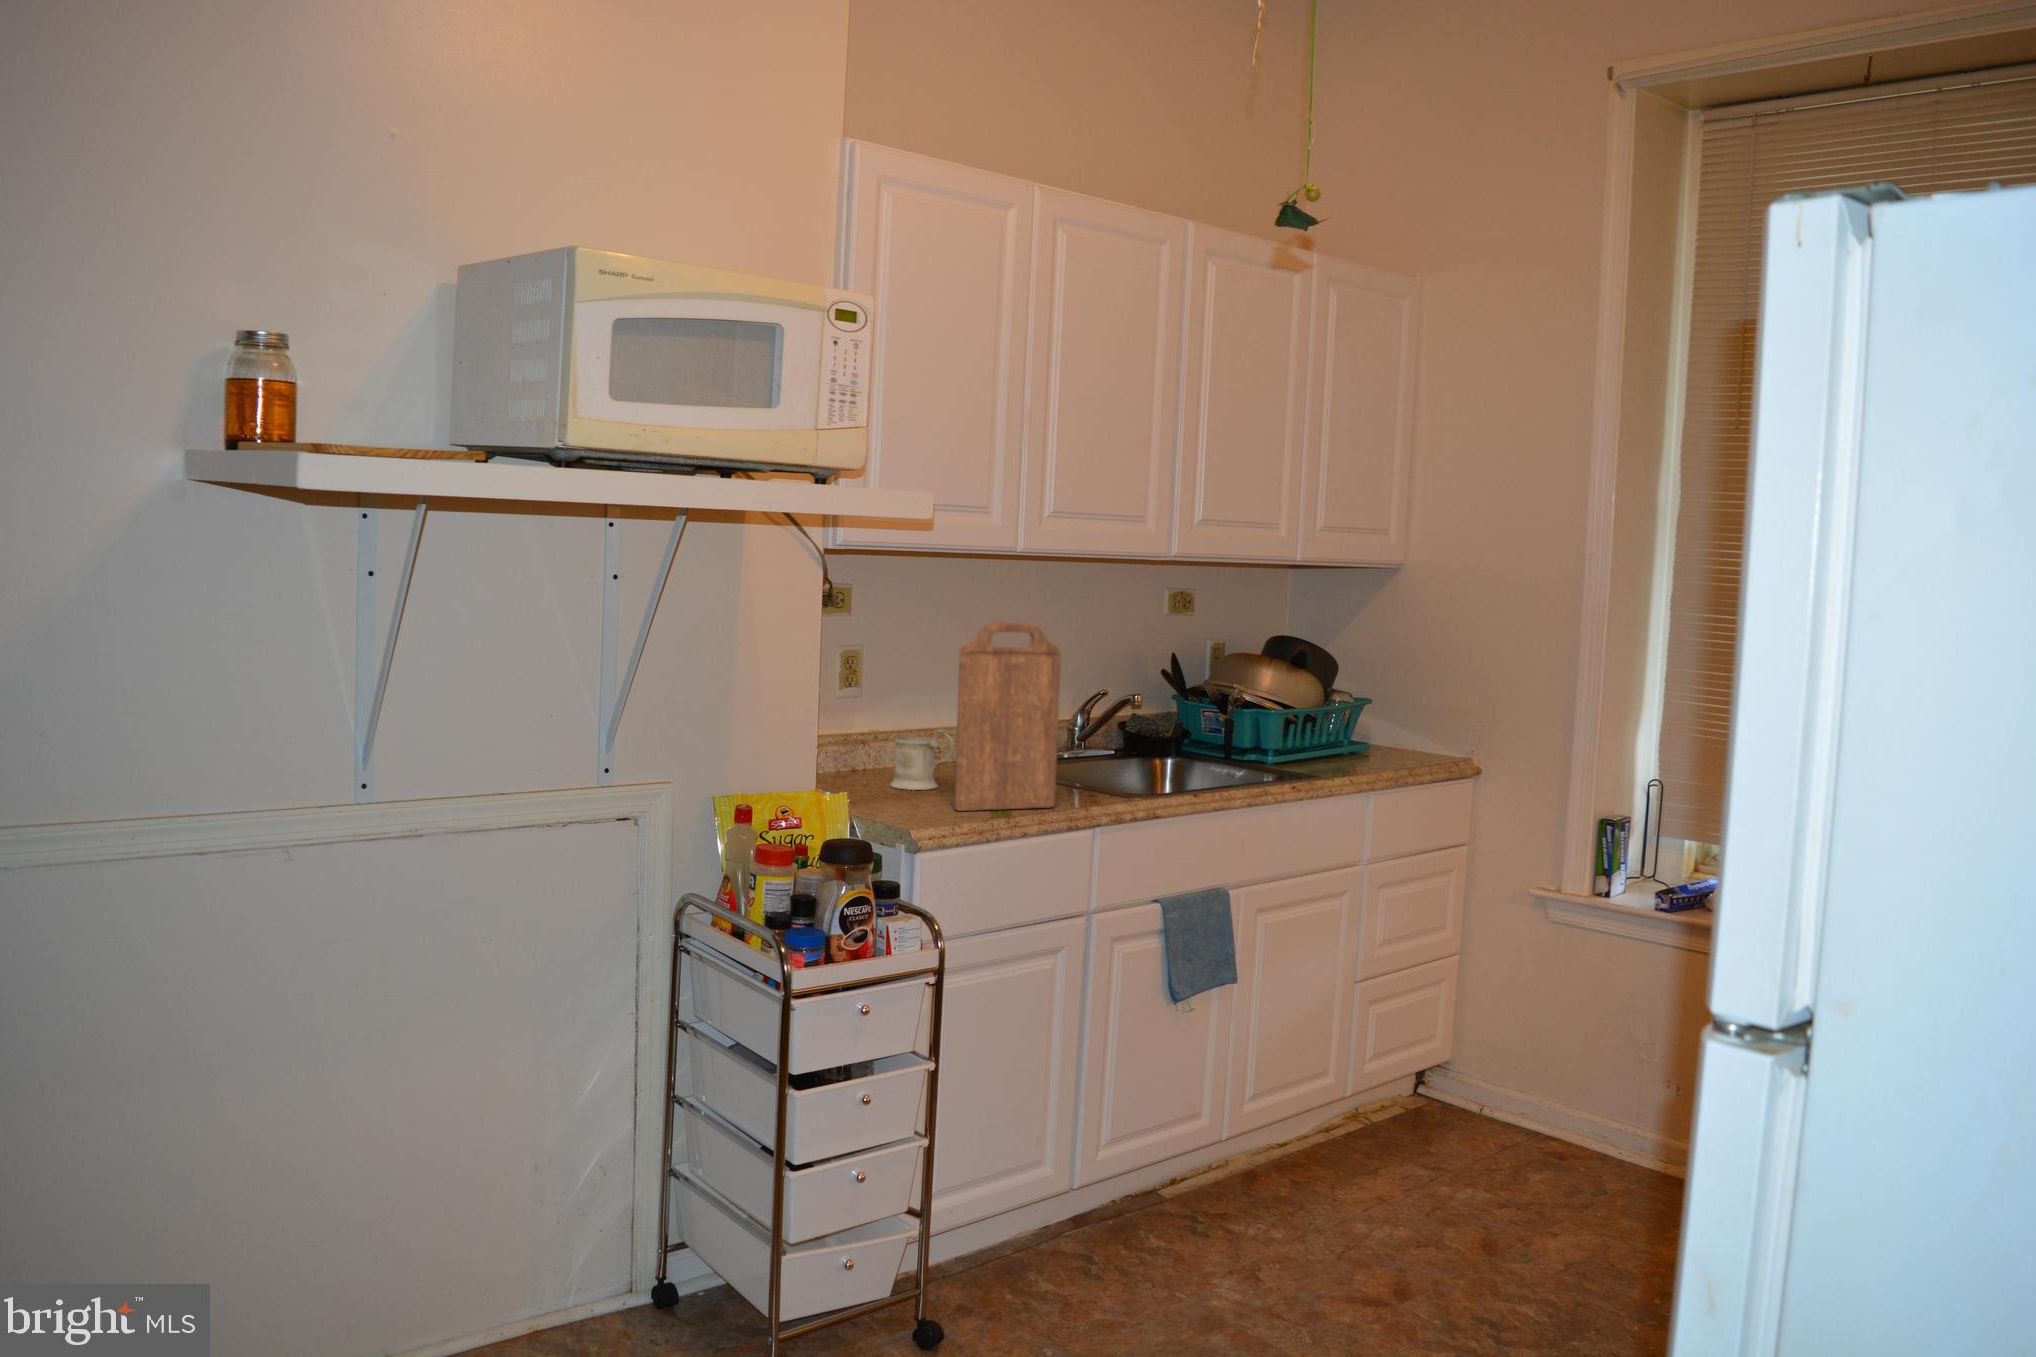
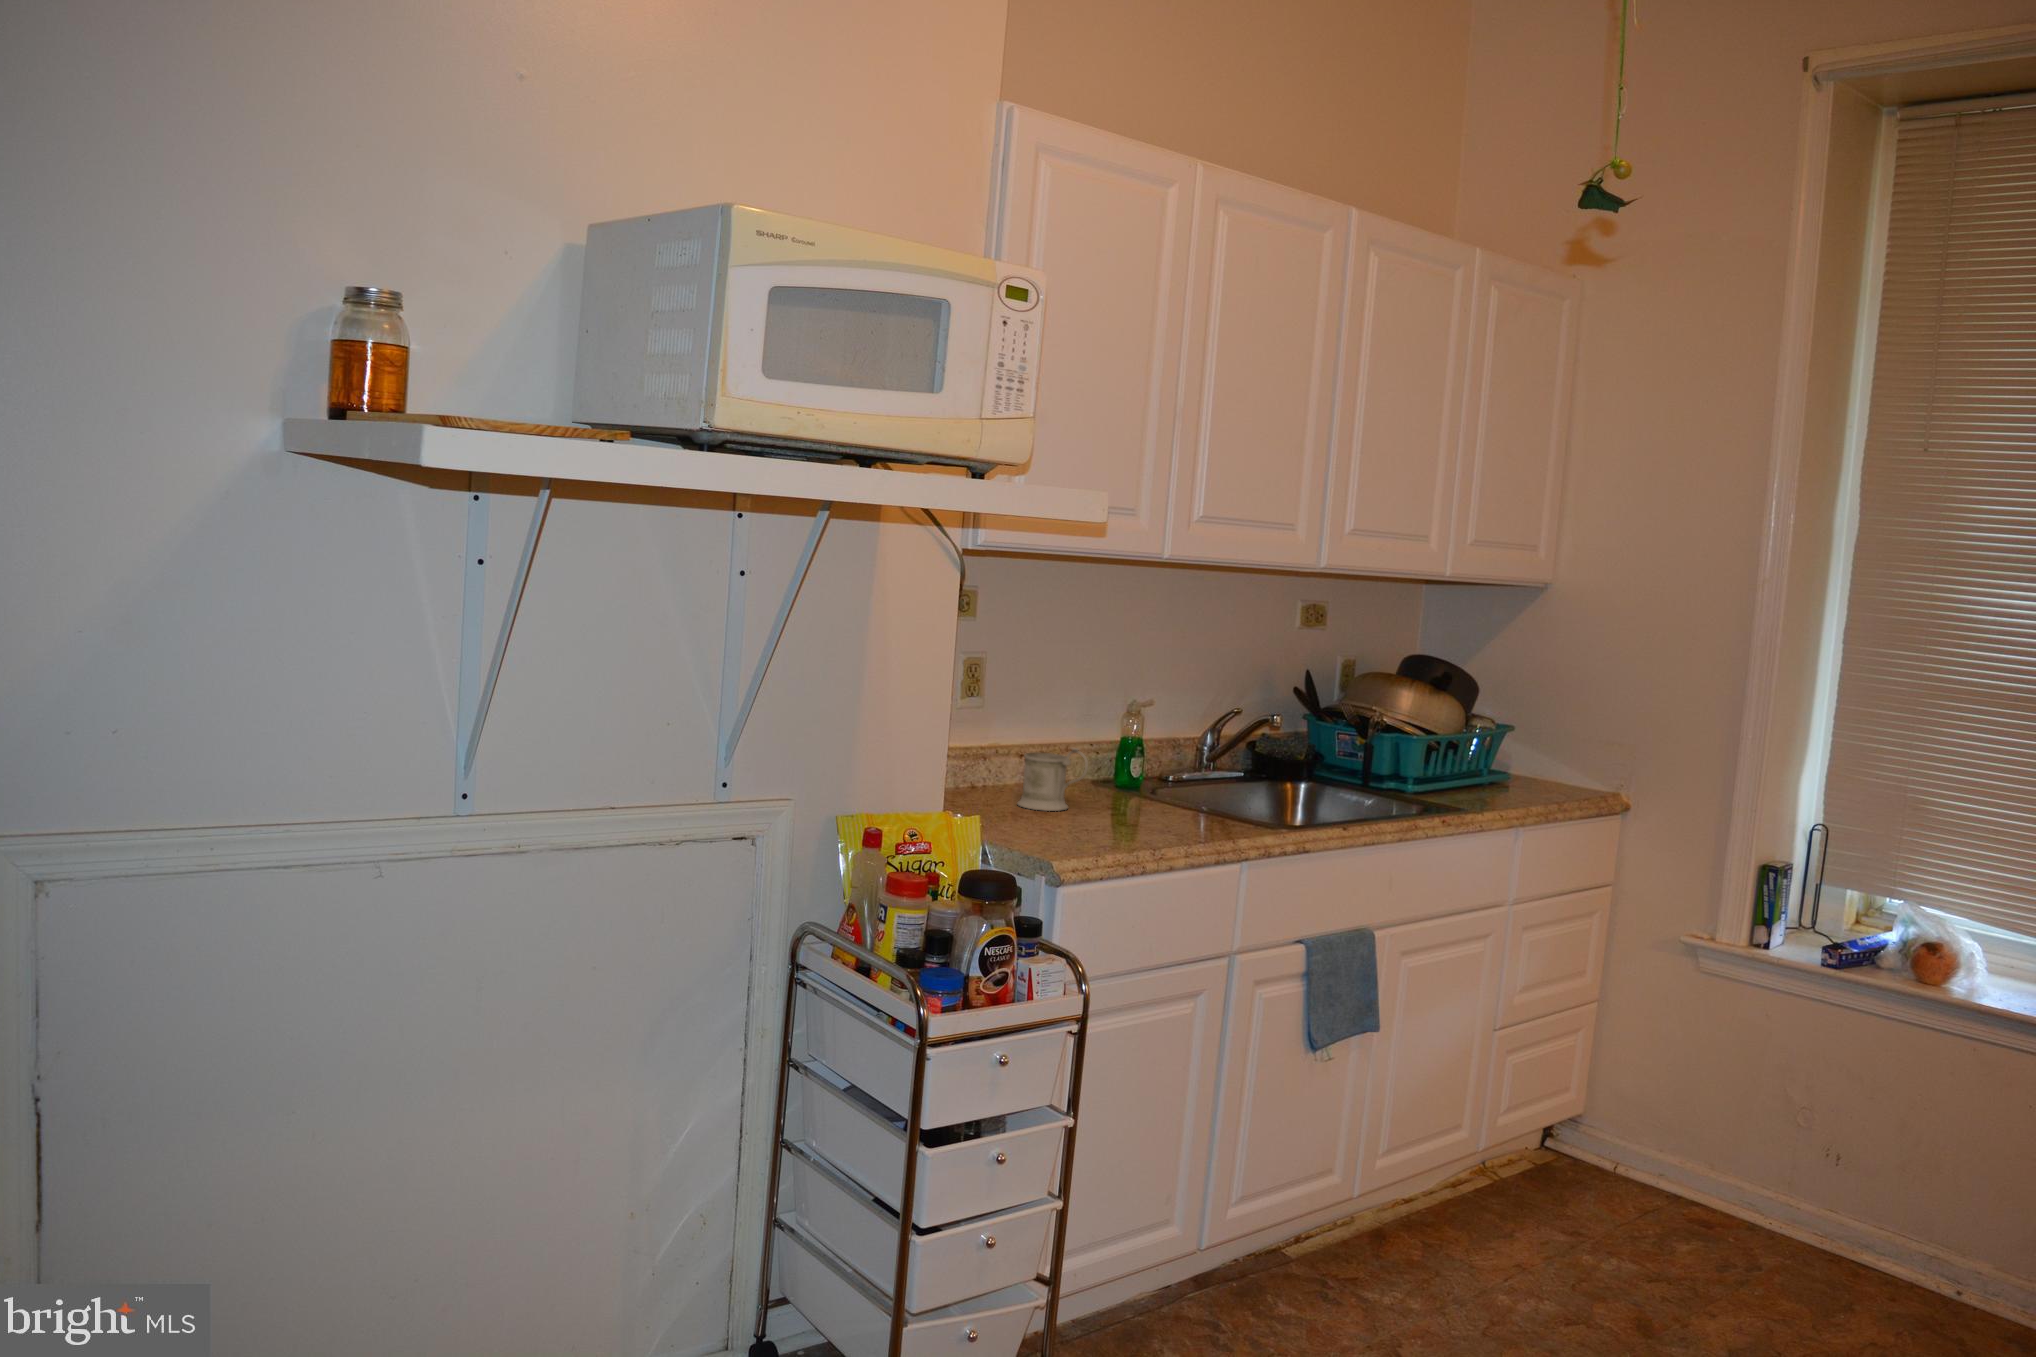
cutting board: present [954,622,1061,811] -> none [1092,637,1212,839]

